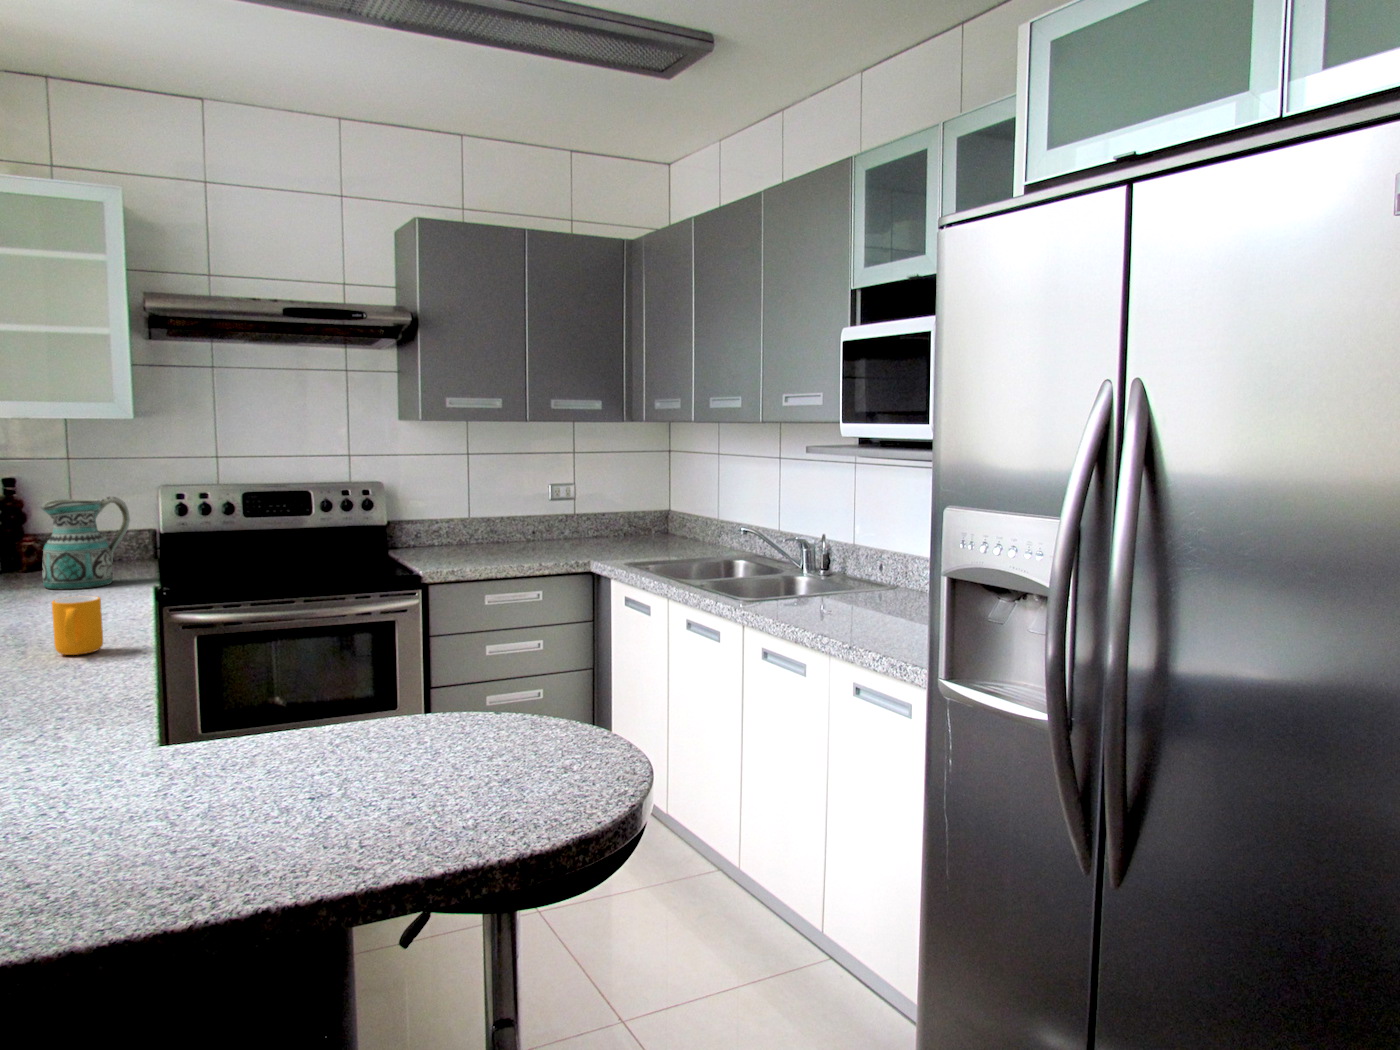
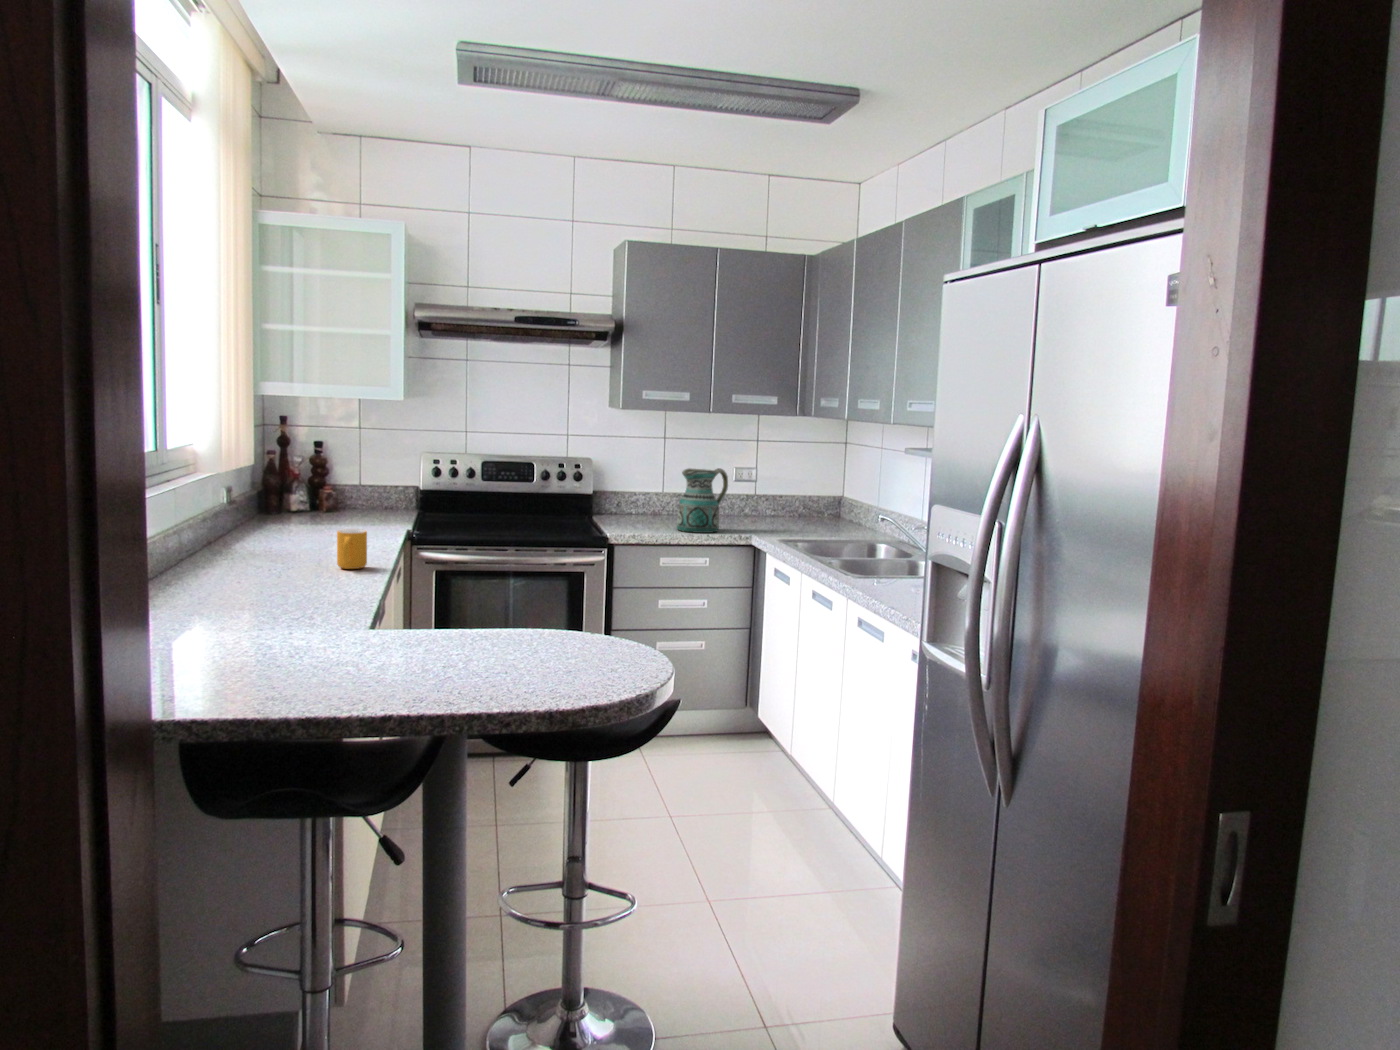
ceramic pitcher: present [41,497,130,589] -> present [677,468,728,533]

